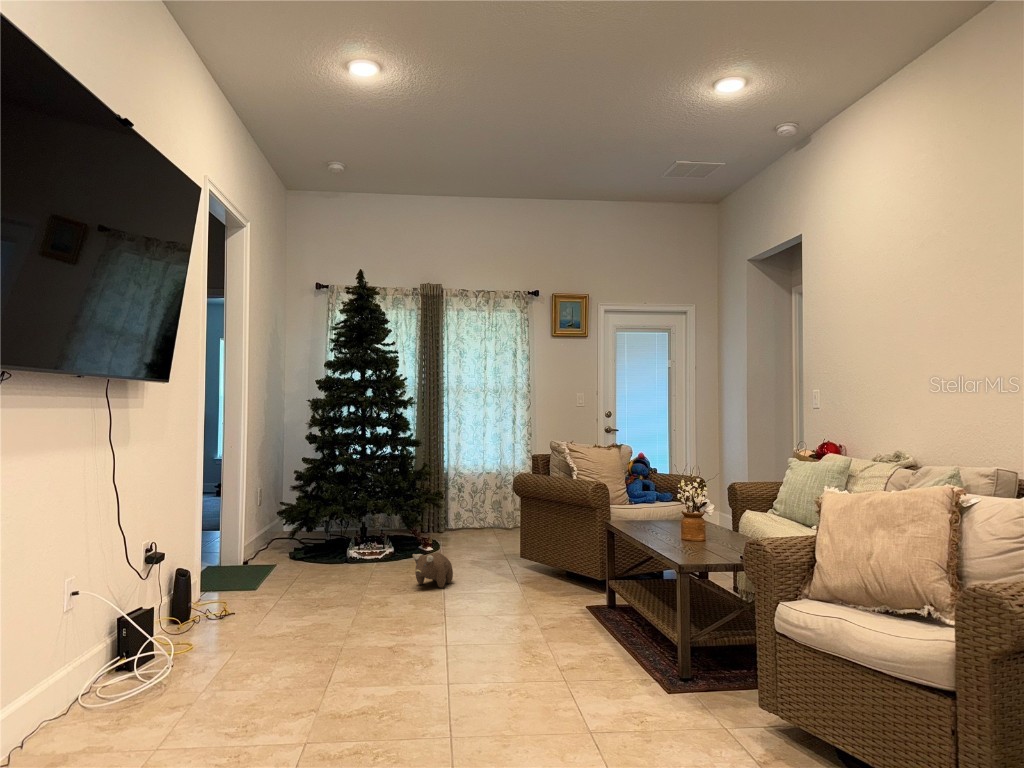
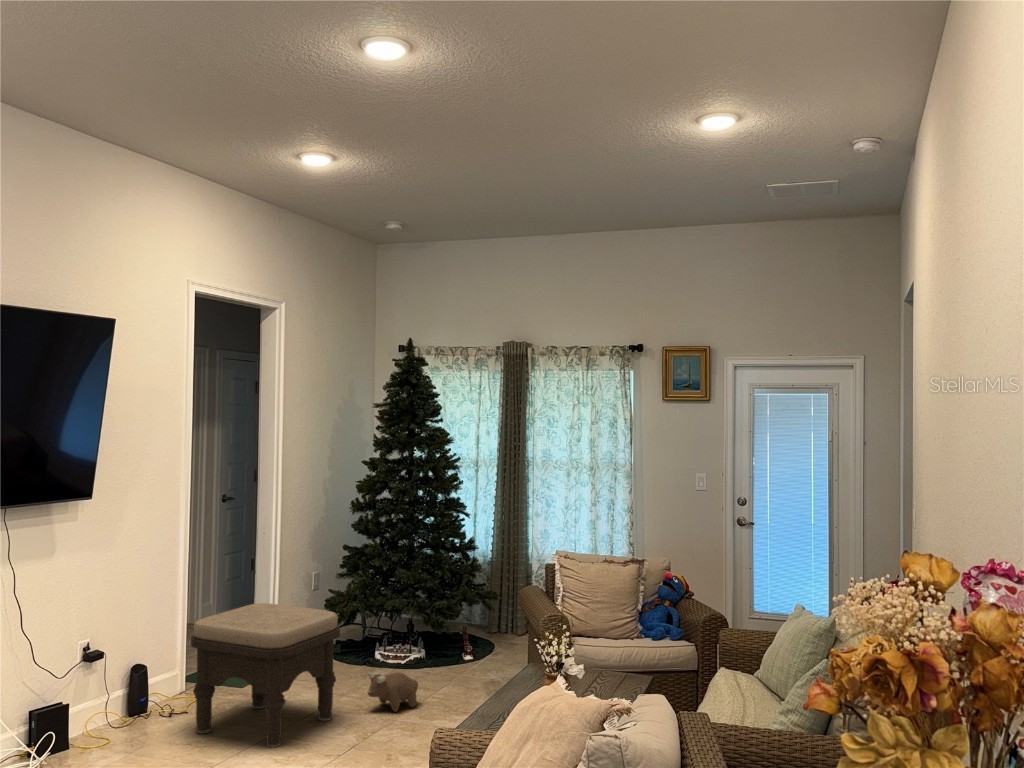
ottoman: none [272,496,405,629] -> present [191,603,340,747]

